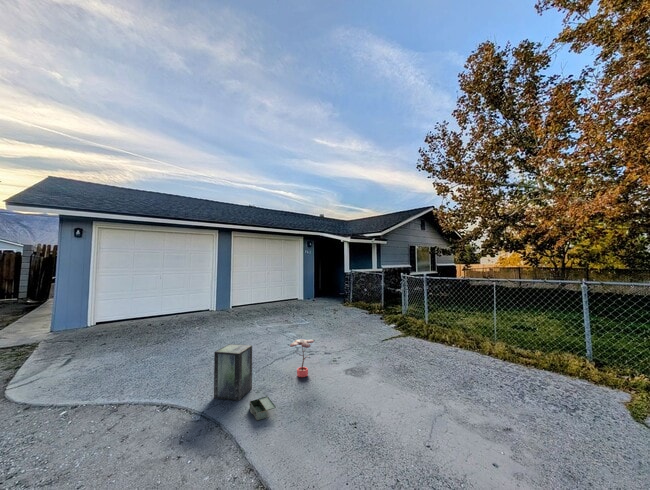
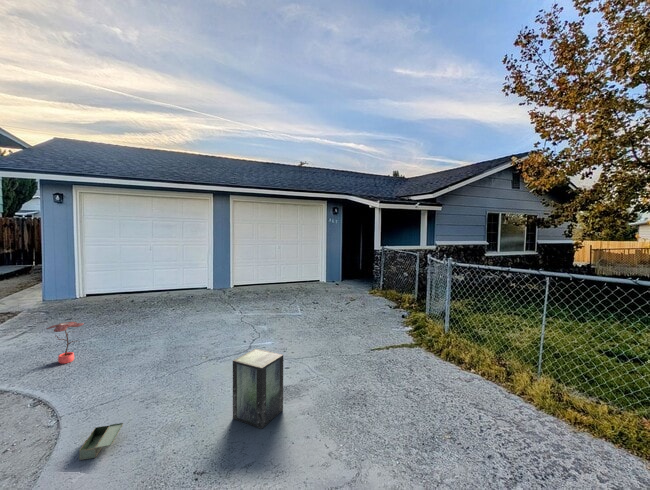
potted plant: present [290,340,314,377] -> present [47,322,84,364]
storage box: present [214,344,252,401] -> present [233,349,283,429]

